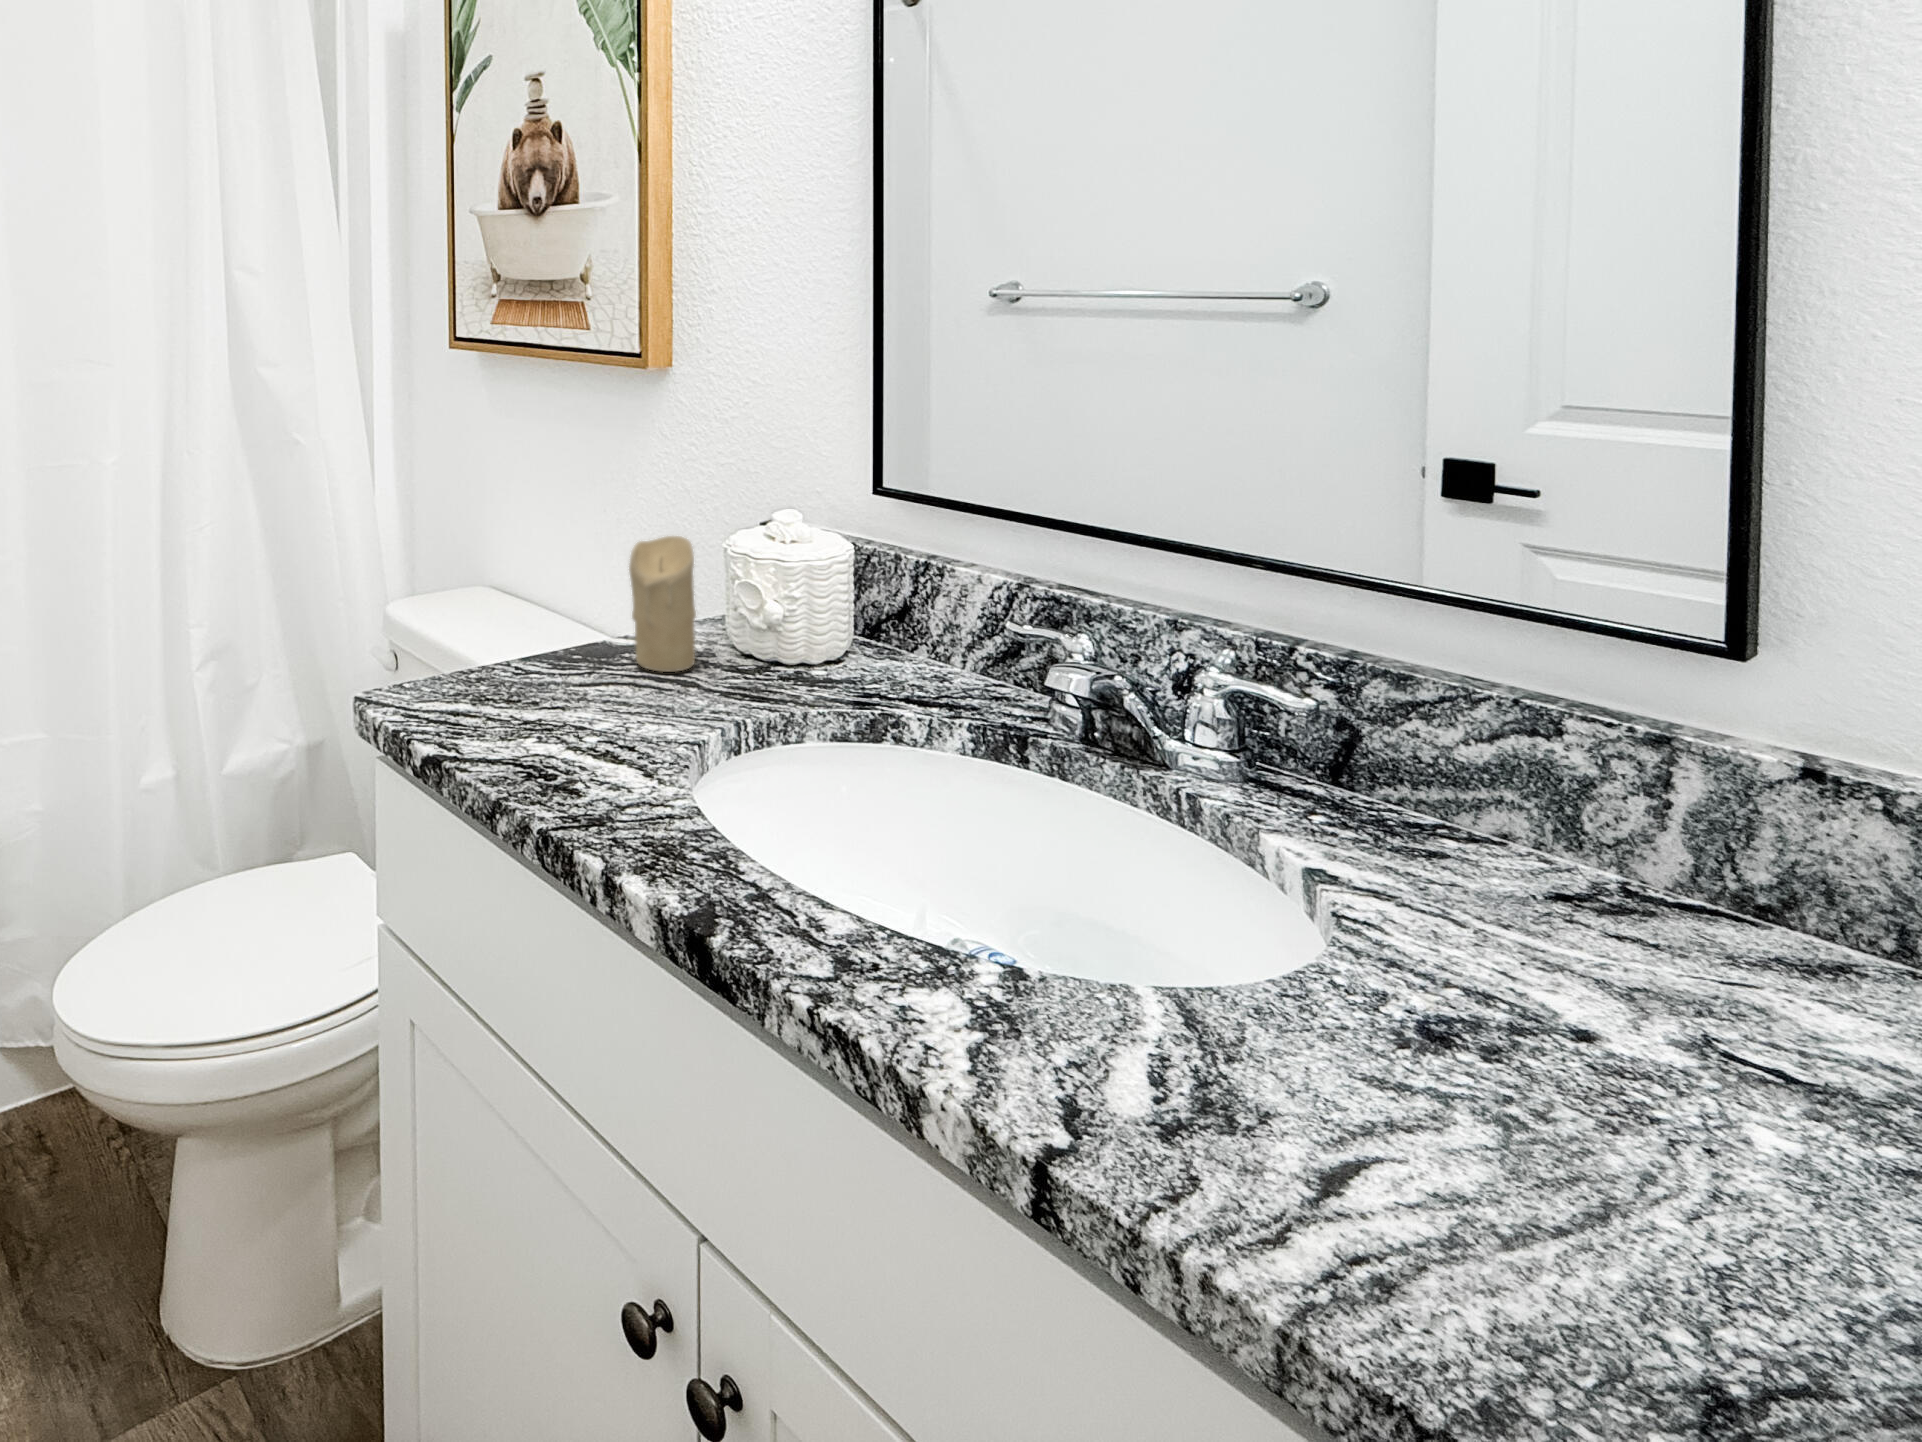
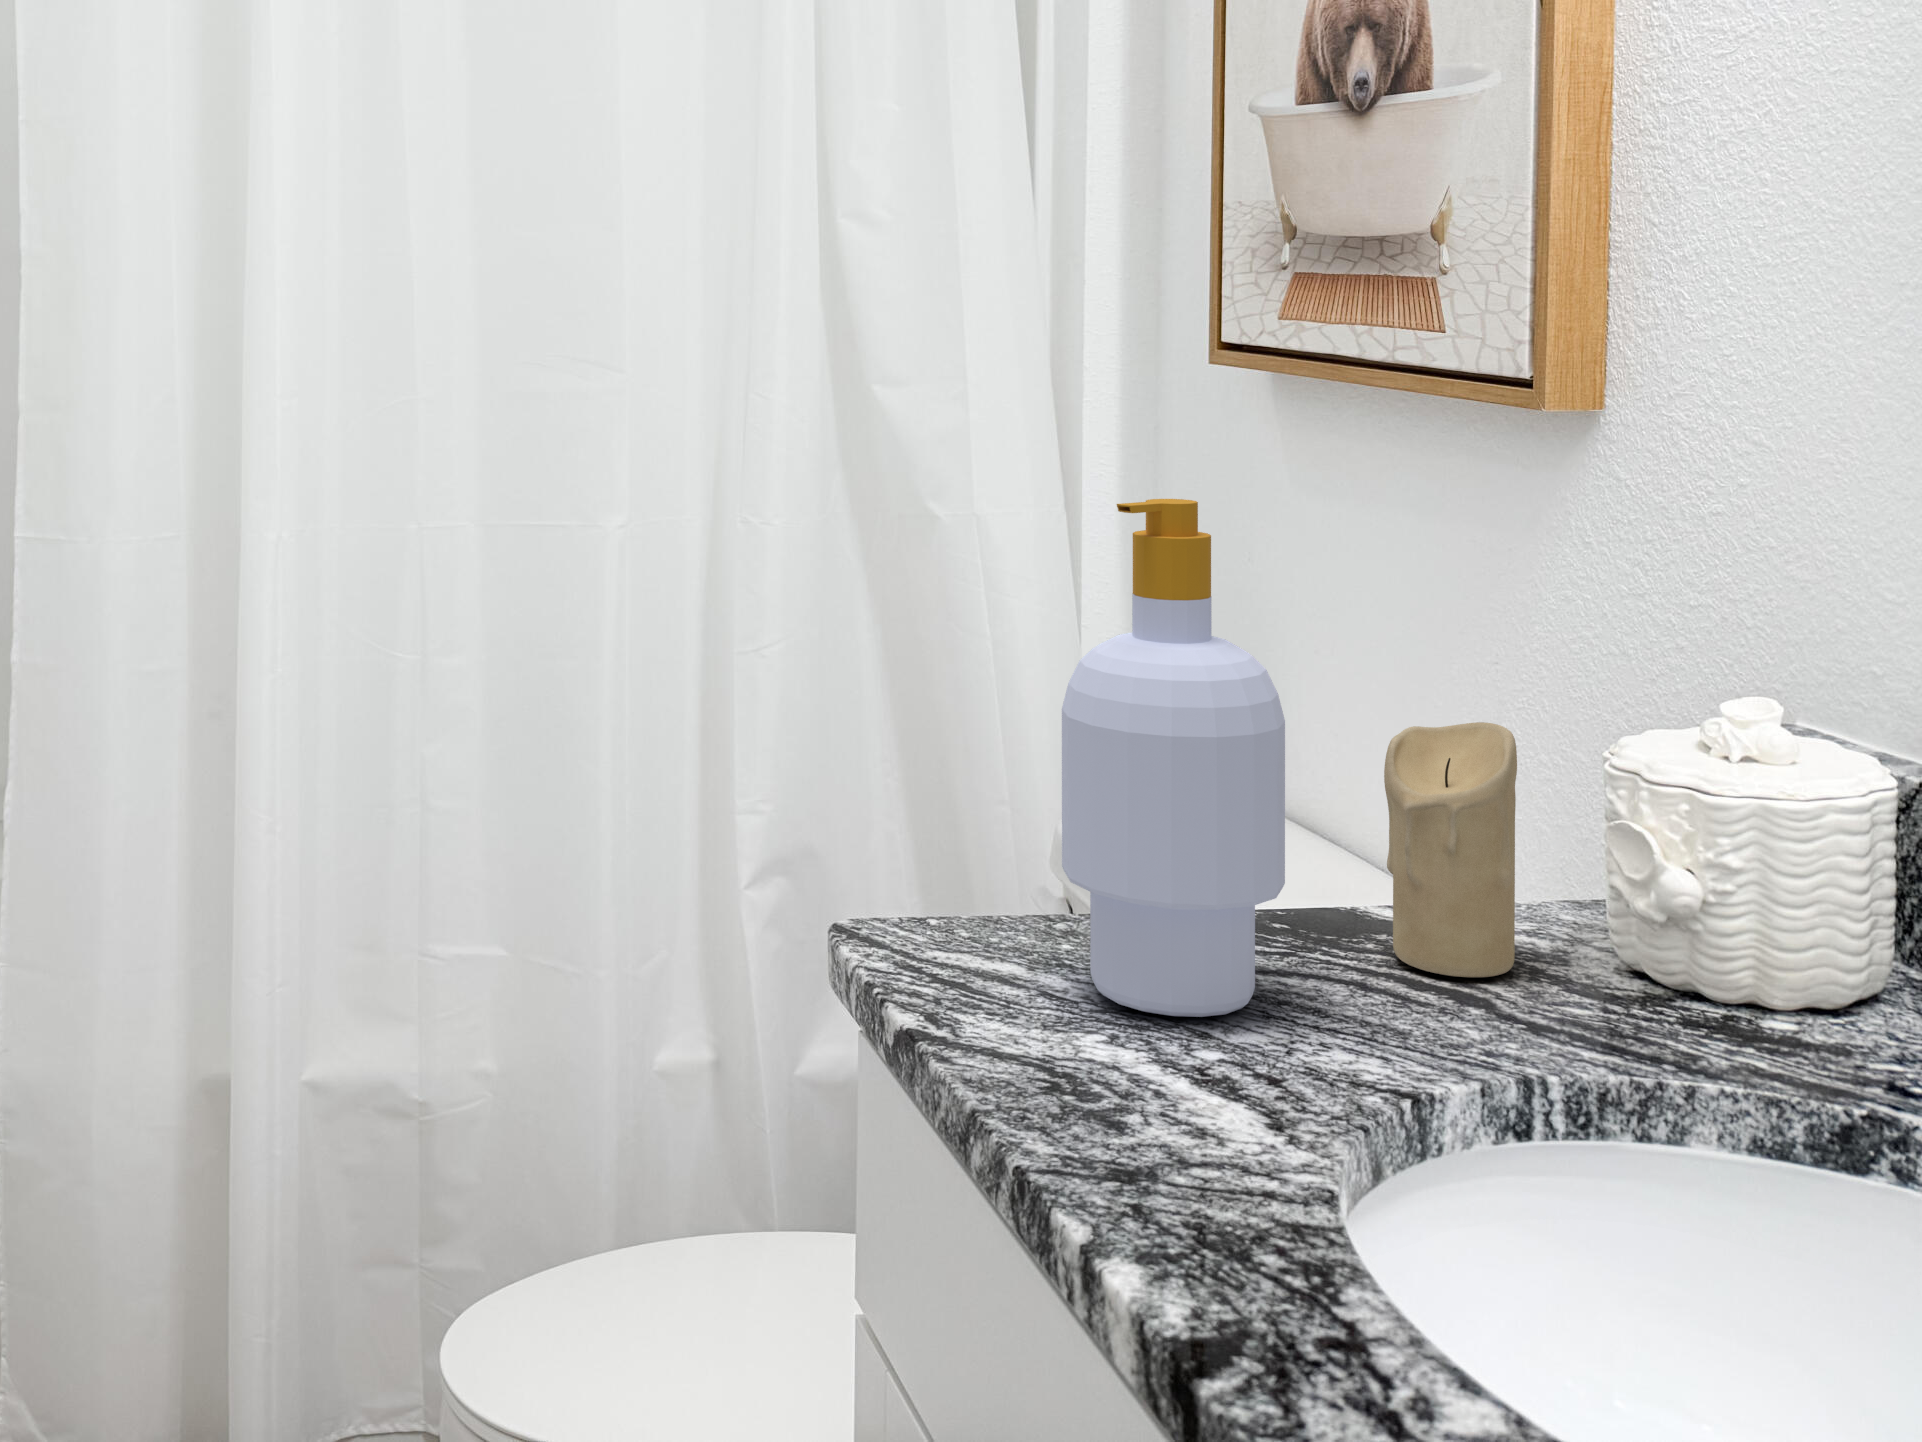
soap bottle: none [488,429,607,719] -> present [1062,499,1285,1017]

